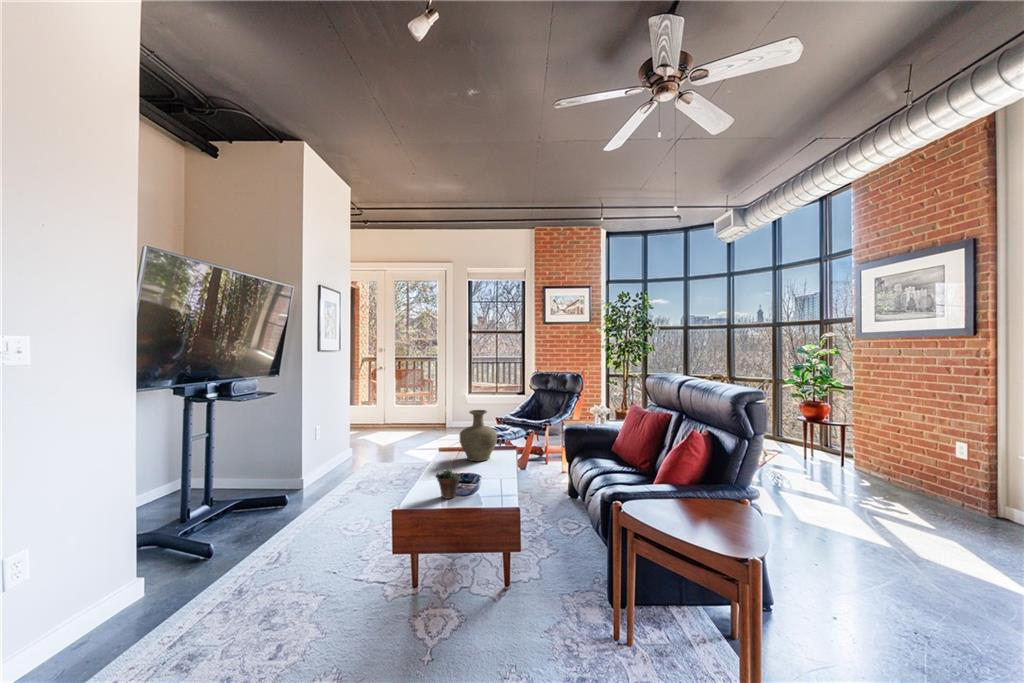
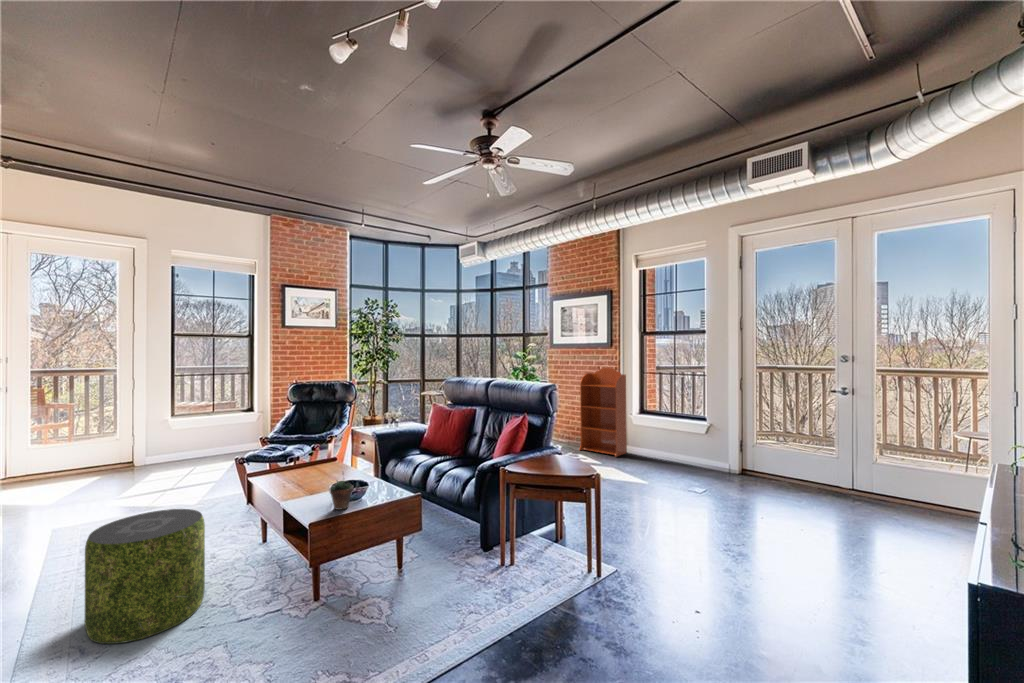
bookcase: none [898,370,1010,524] -> present [579,368,627,457]
vase: present [459,410,497,461] -> none [283,425,327,480]
pouf: none [291,463,370,560] -> present [85,509,205,644]

